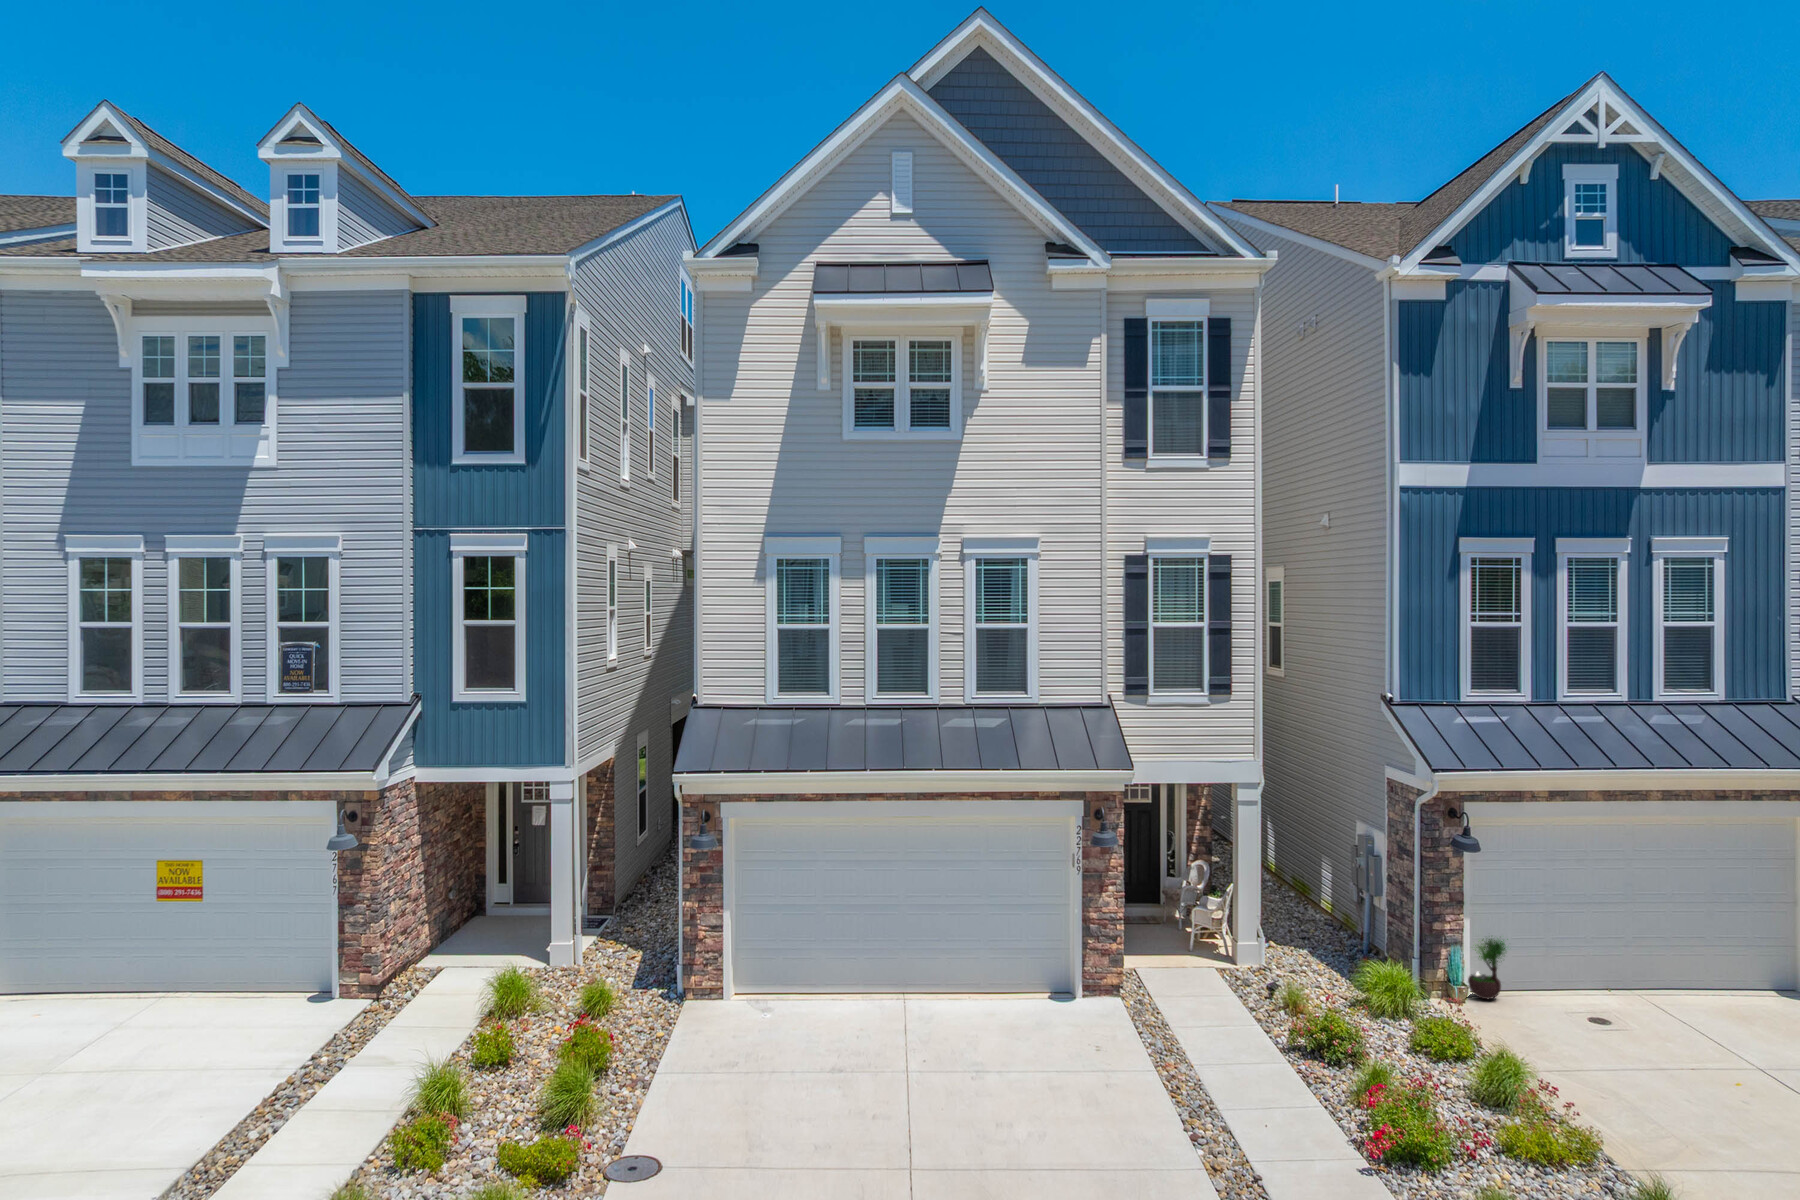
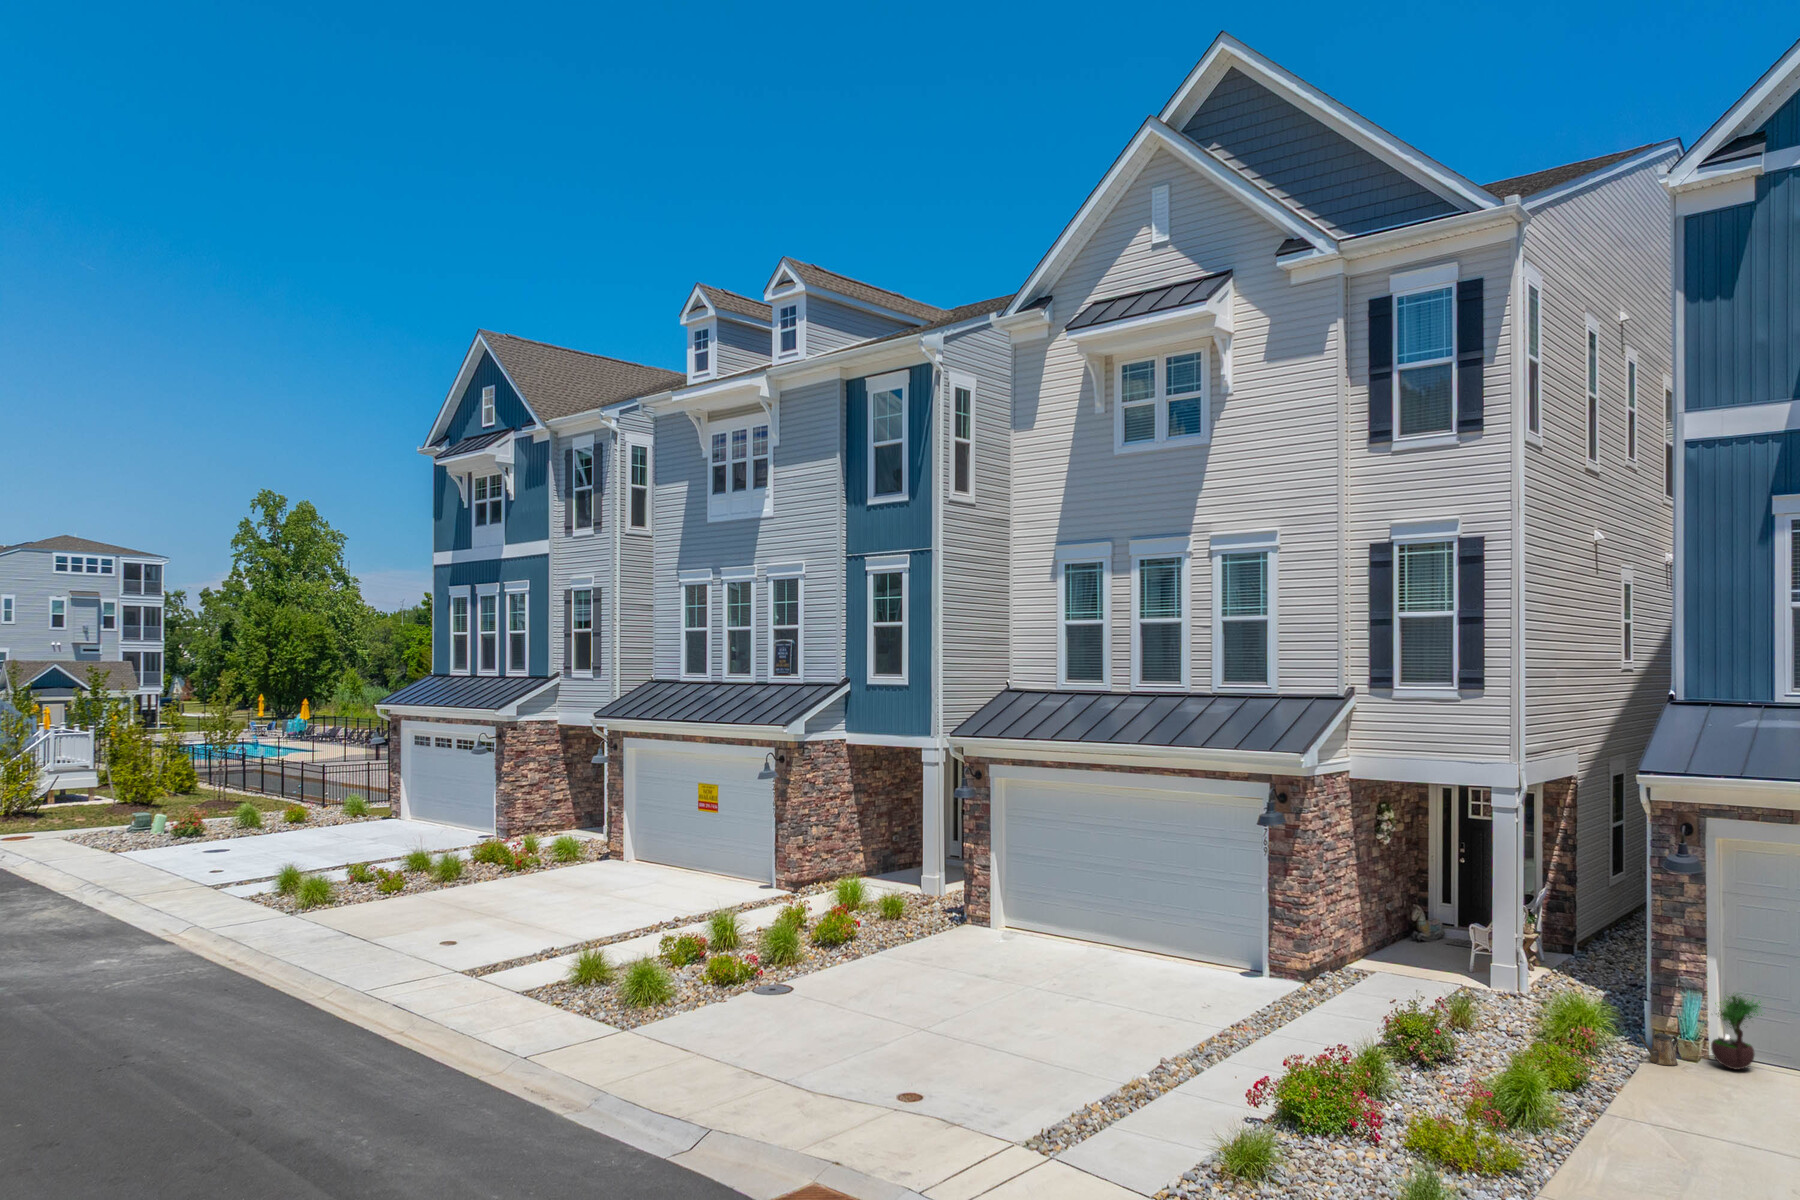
watering can: none [1438,981,1461,1009] -> present [1637,1033,1678,1066]

